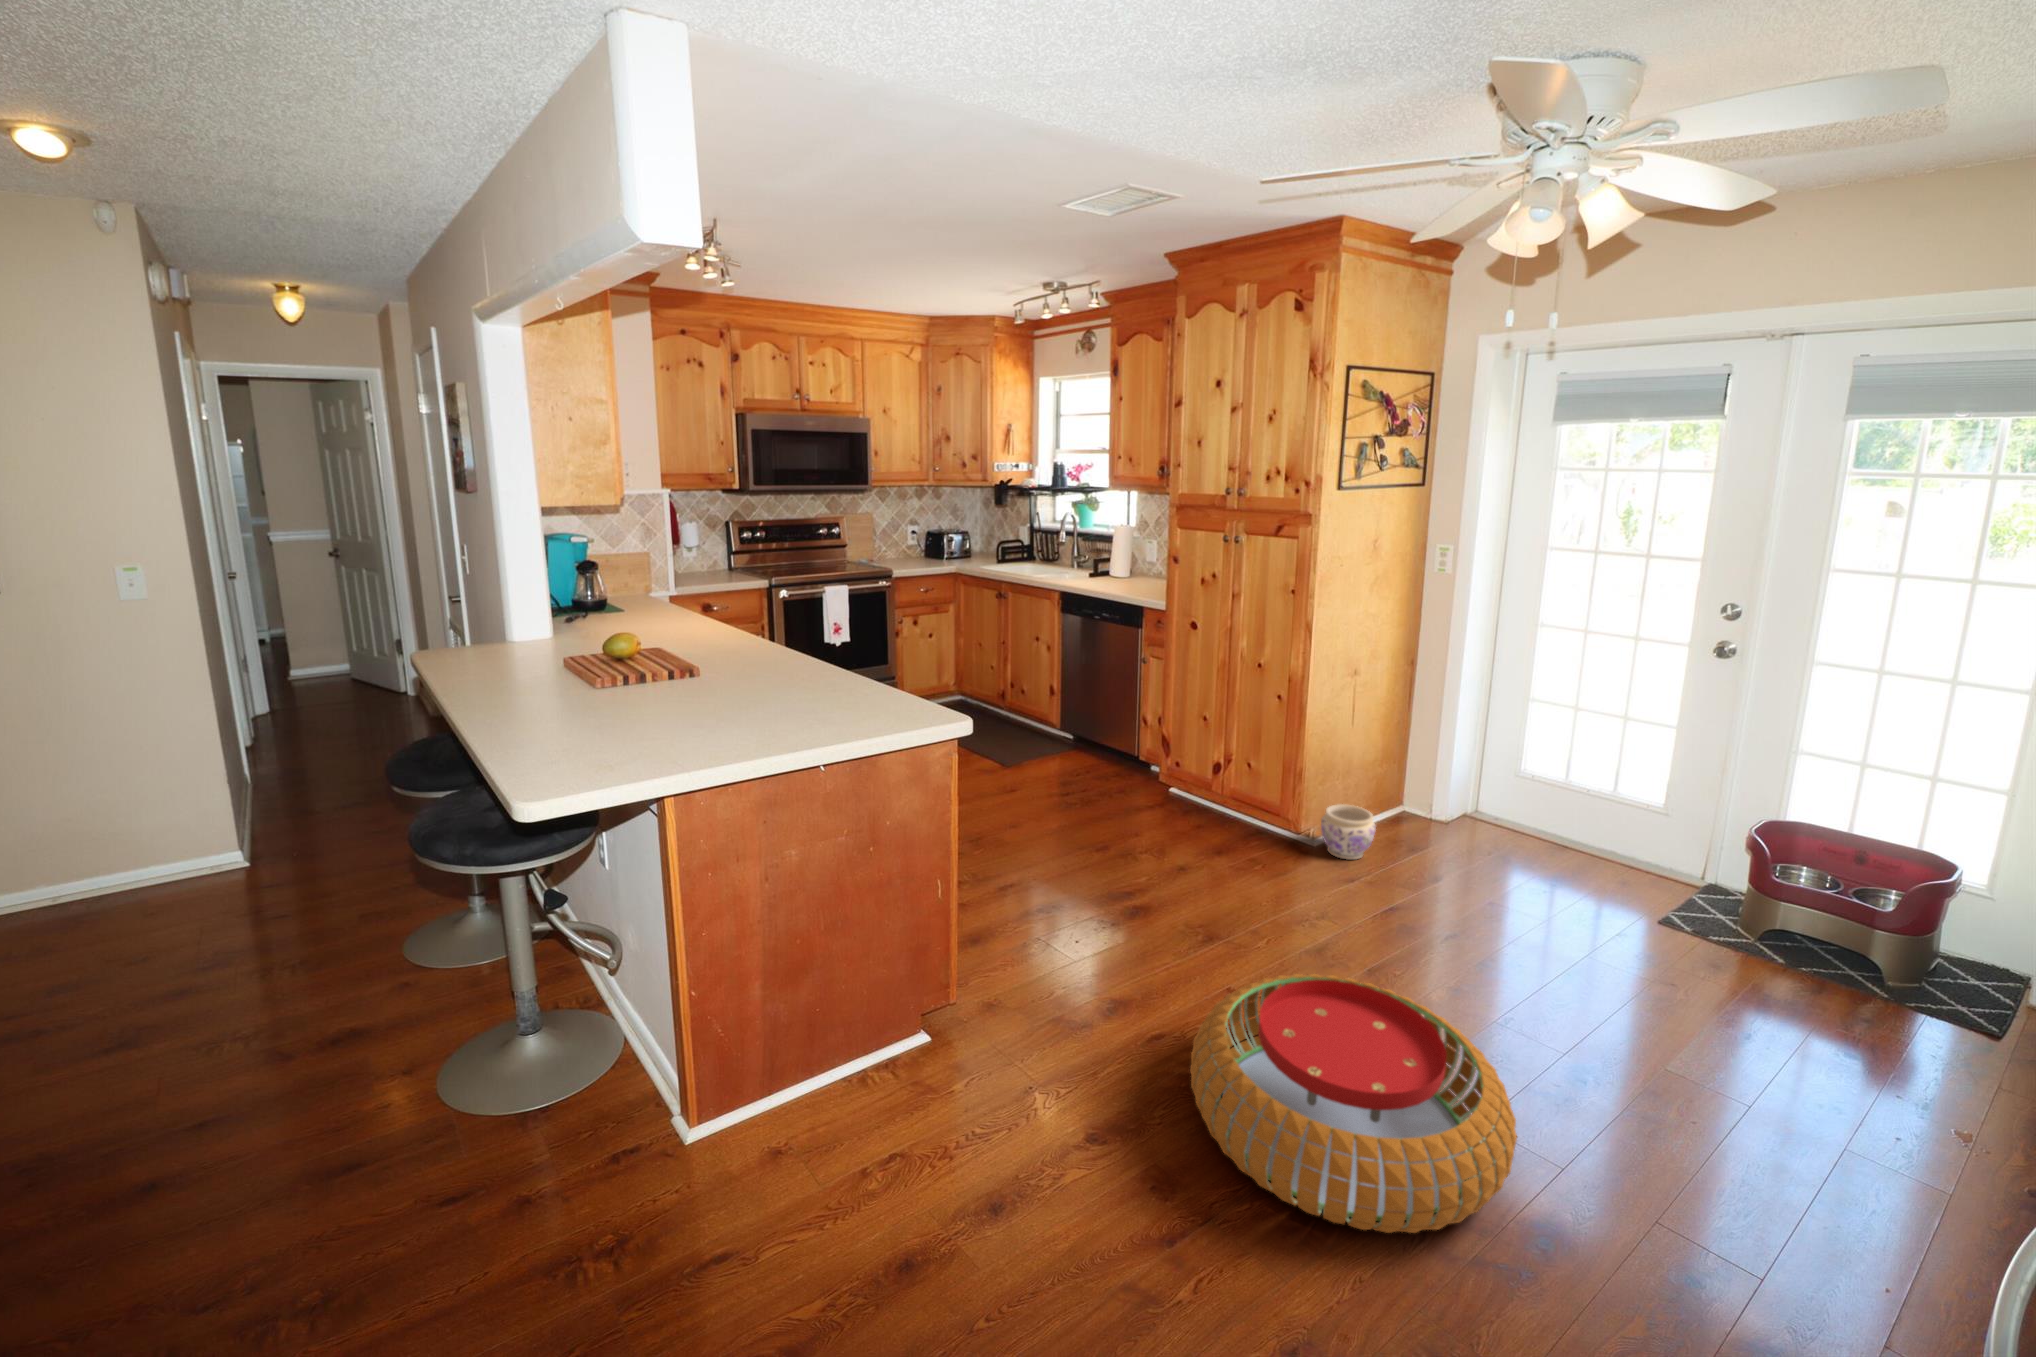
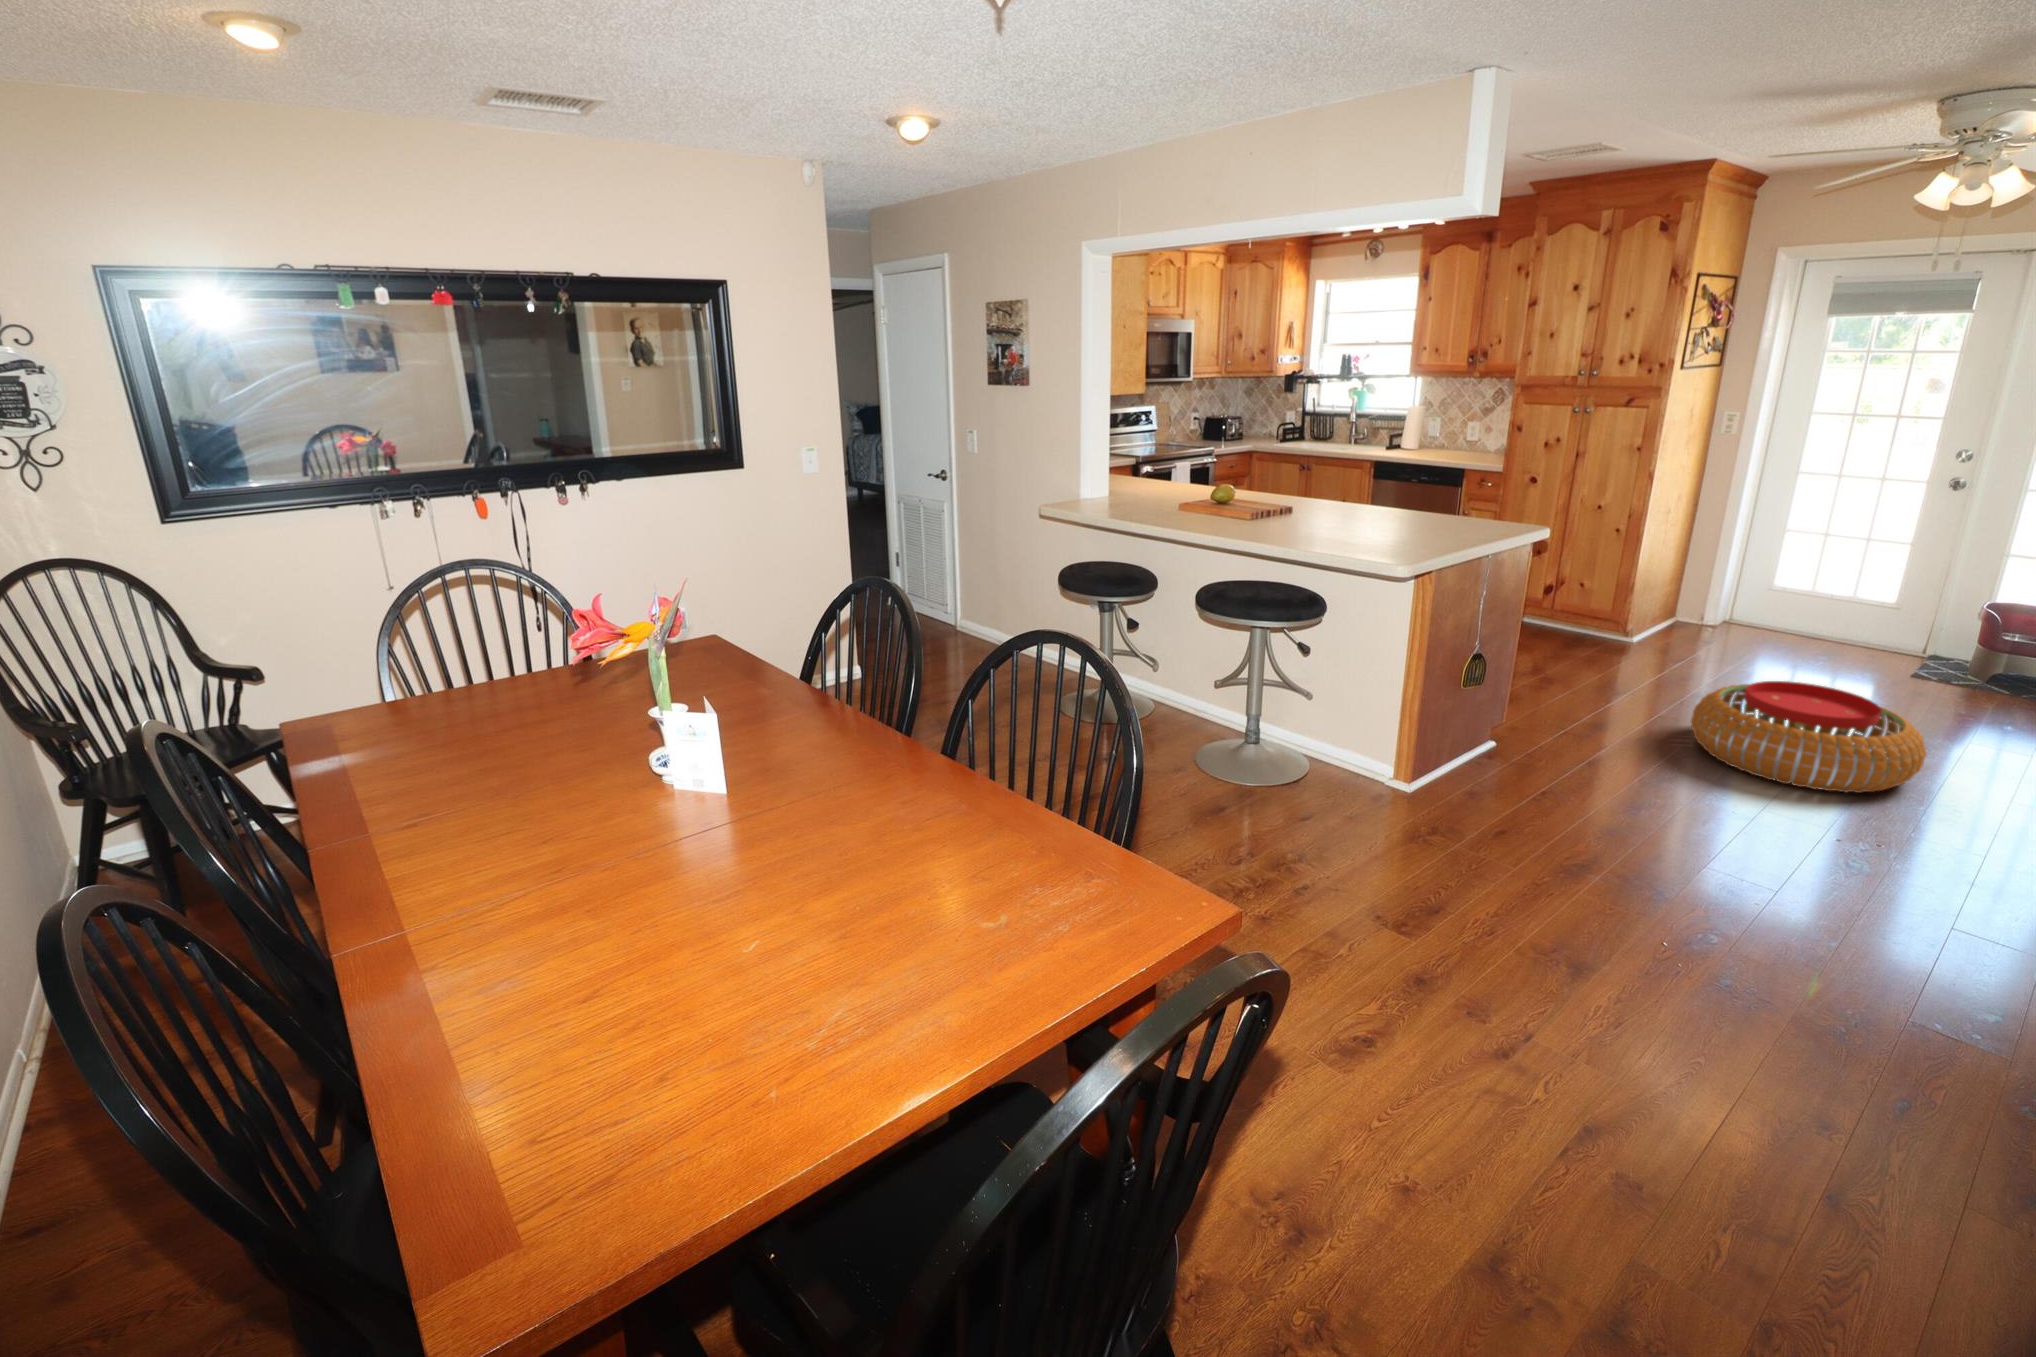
planter: present [1321,804,1376,860] -> none [1645,610,1691,648]

